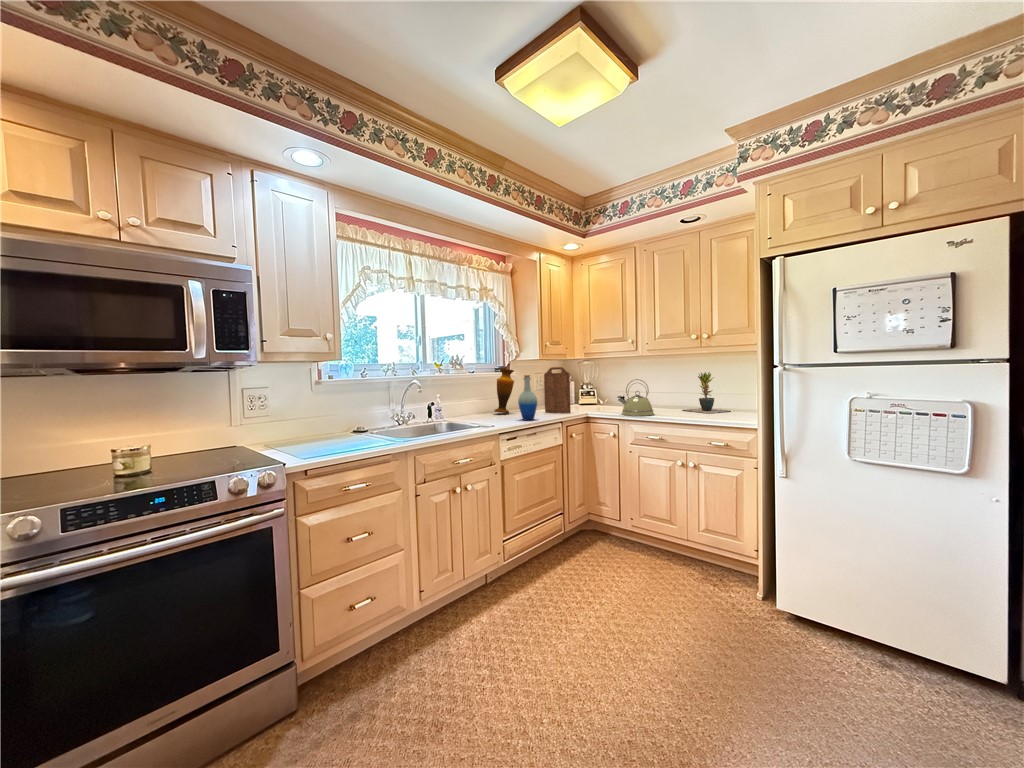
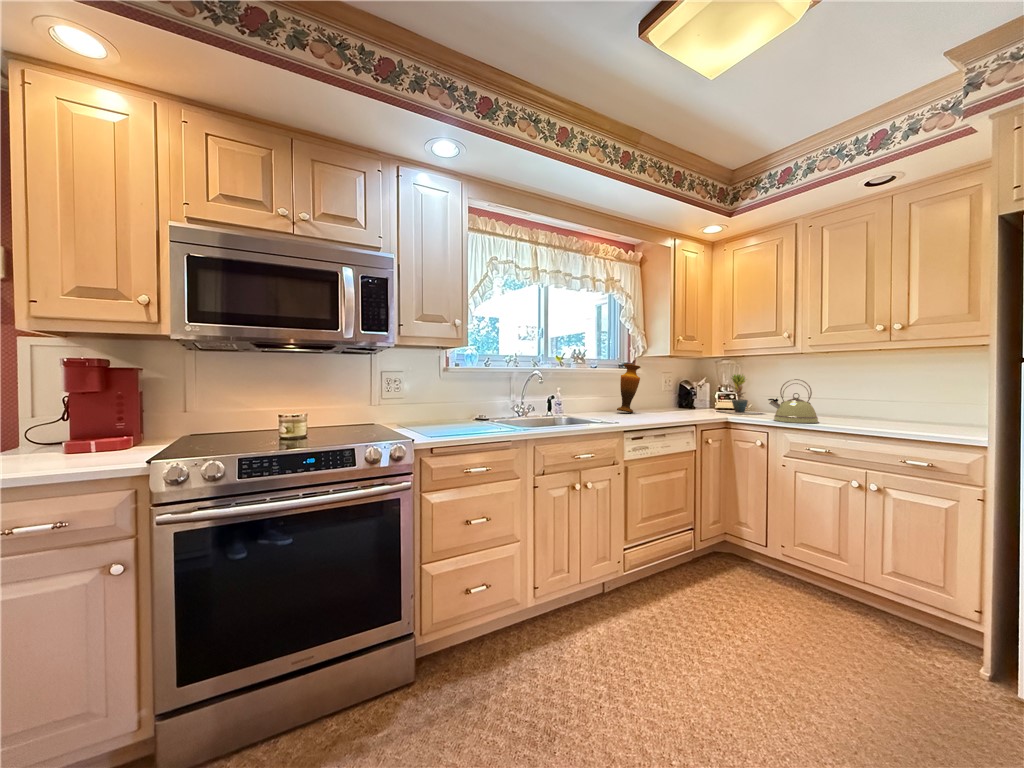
cutting board: present [544,367,571,413] -> none [675,364,707,416]
potted plant: present [684,372,729,413] -> present [719,374,763,414]
bottle: present [518,375,537,420] -> none [645,370,668,420]

